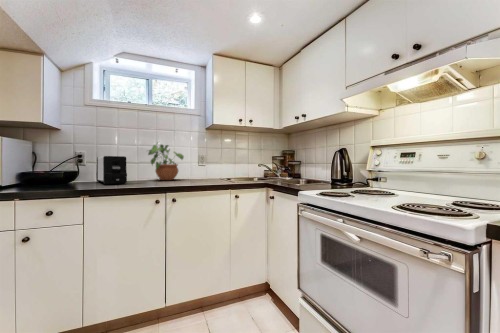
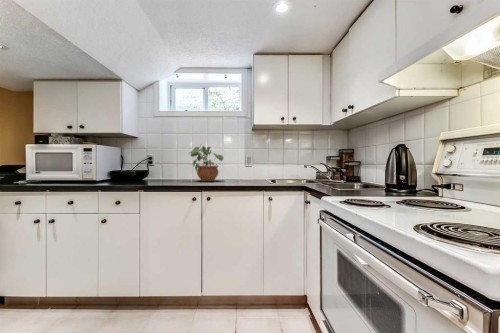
toaster: present [96,156,127,184] -> none [144,158,164,184]

